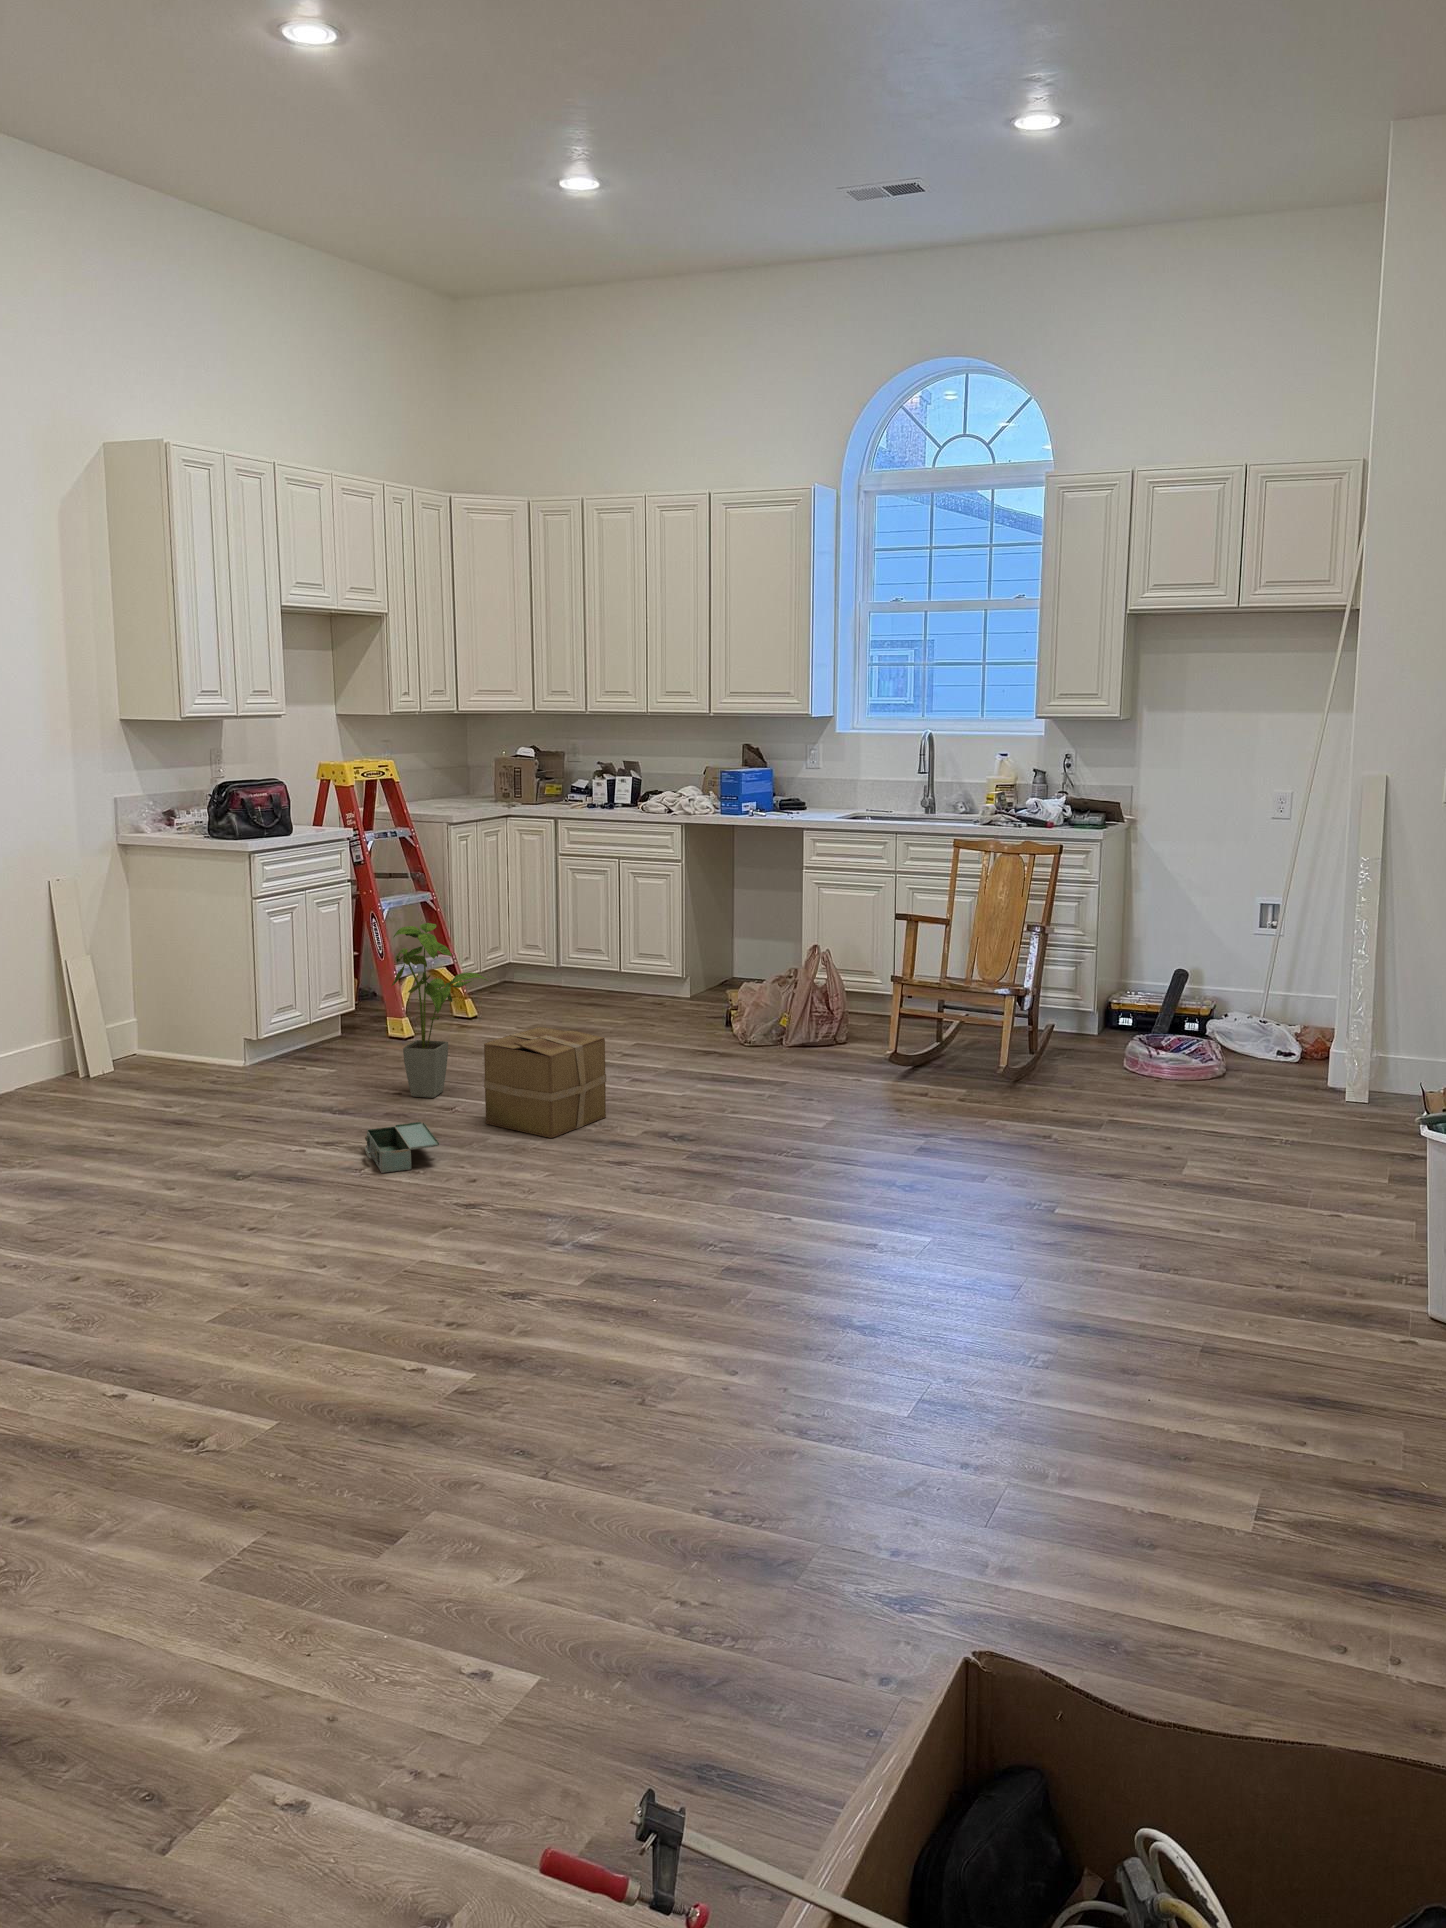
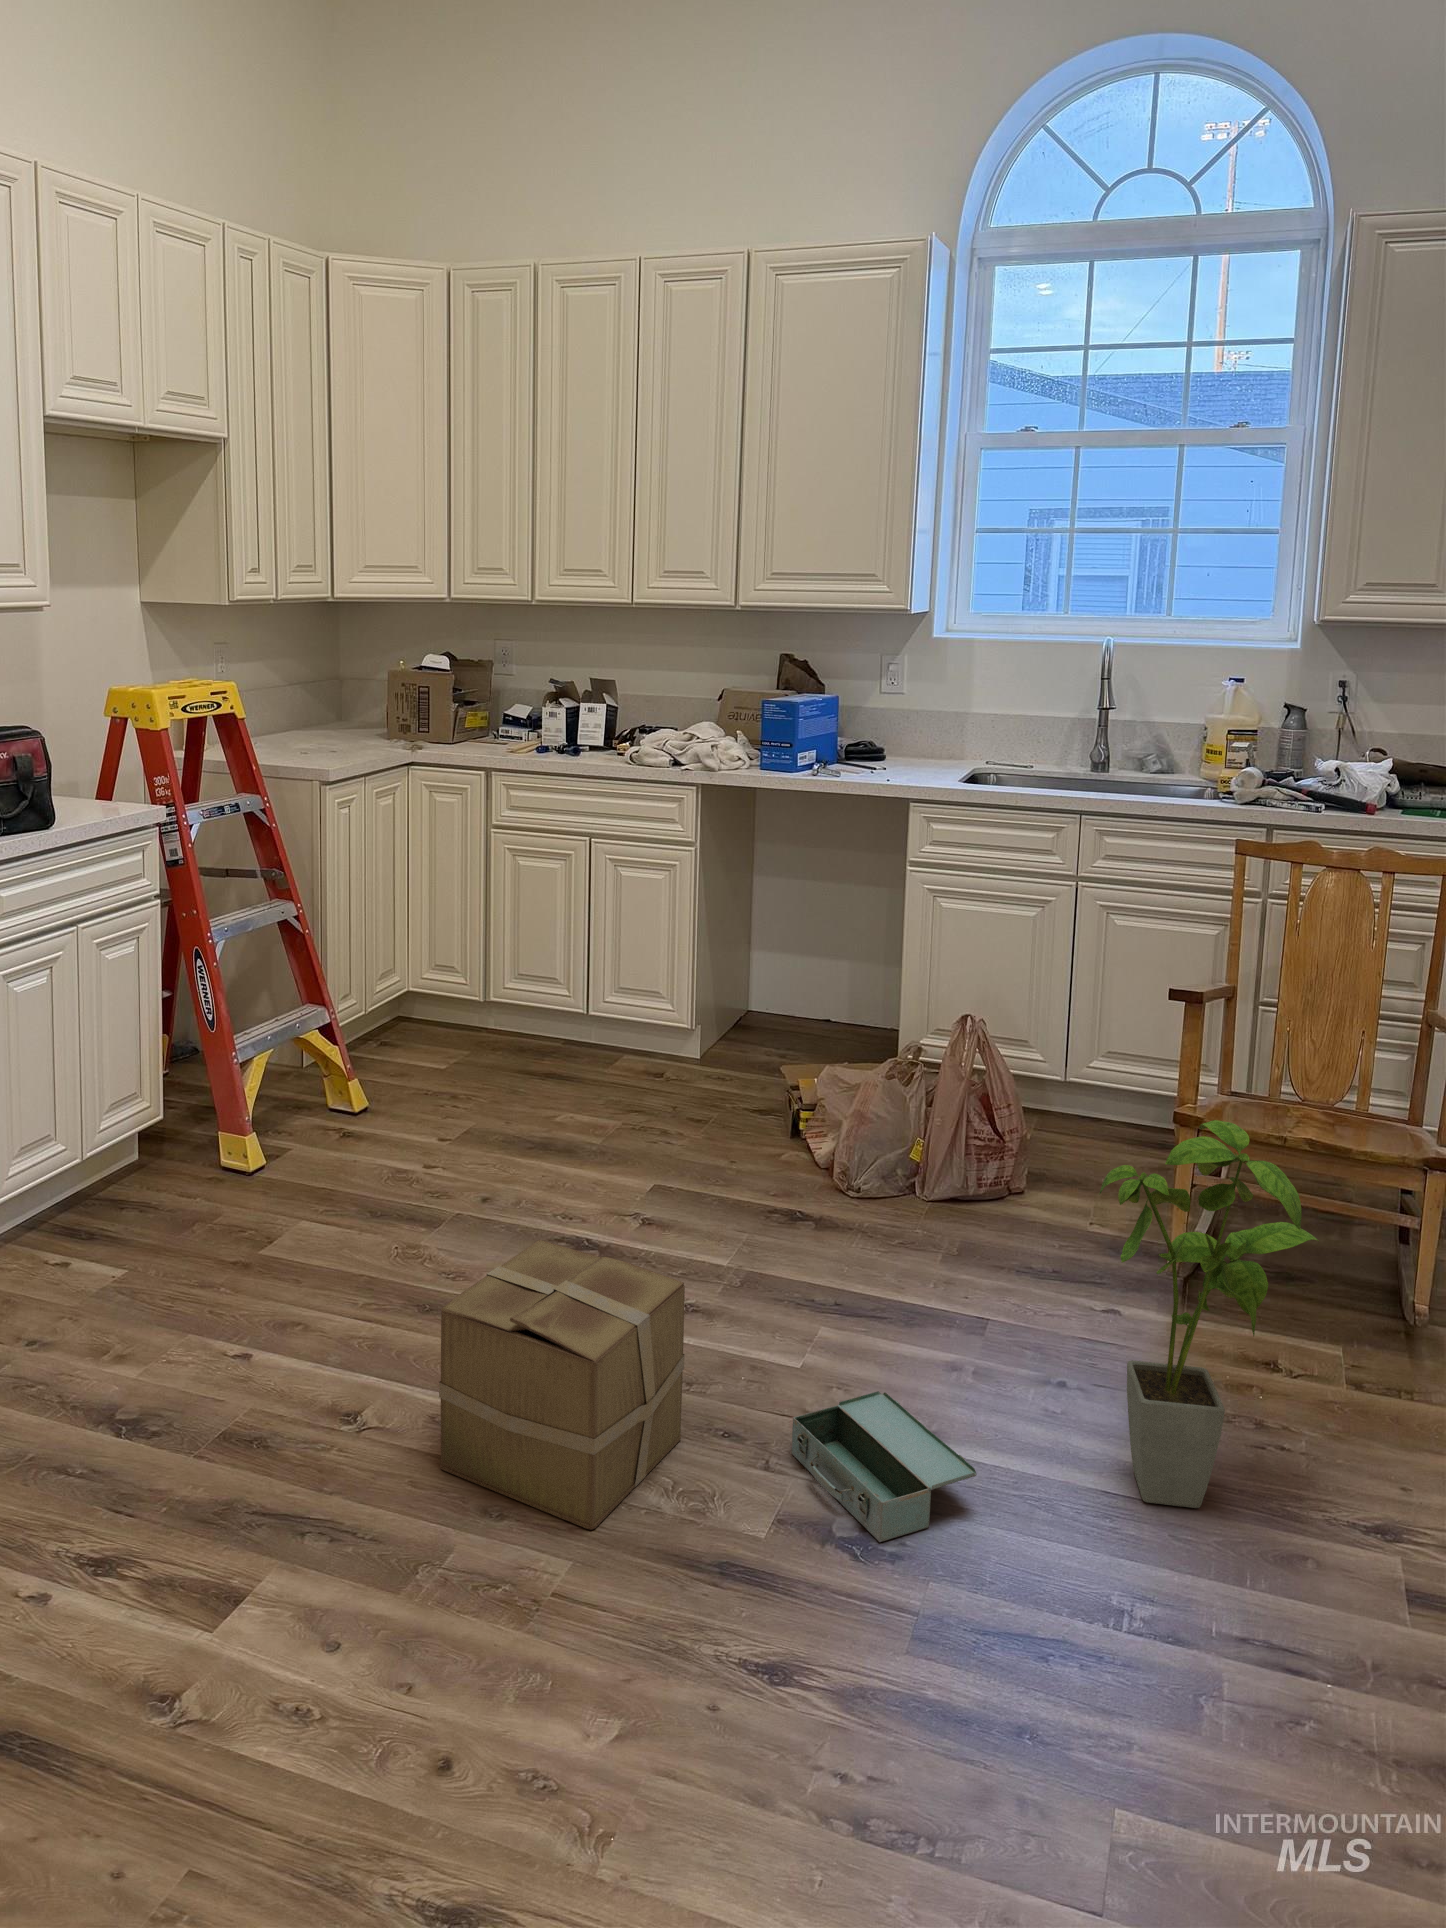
house plant: present [392,923,488,1098] -> present [1099,1120,1318,1508]
toolbox: present [365,1122,439,1173] -> present [792,1391,977,1542]

